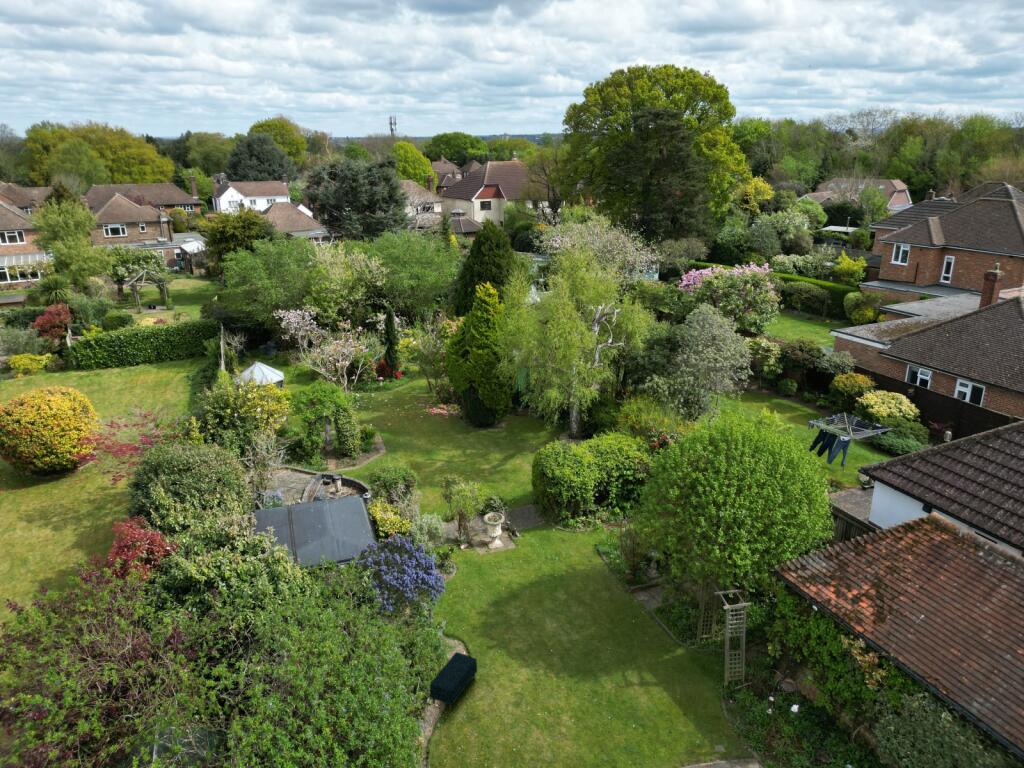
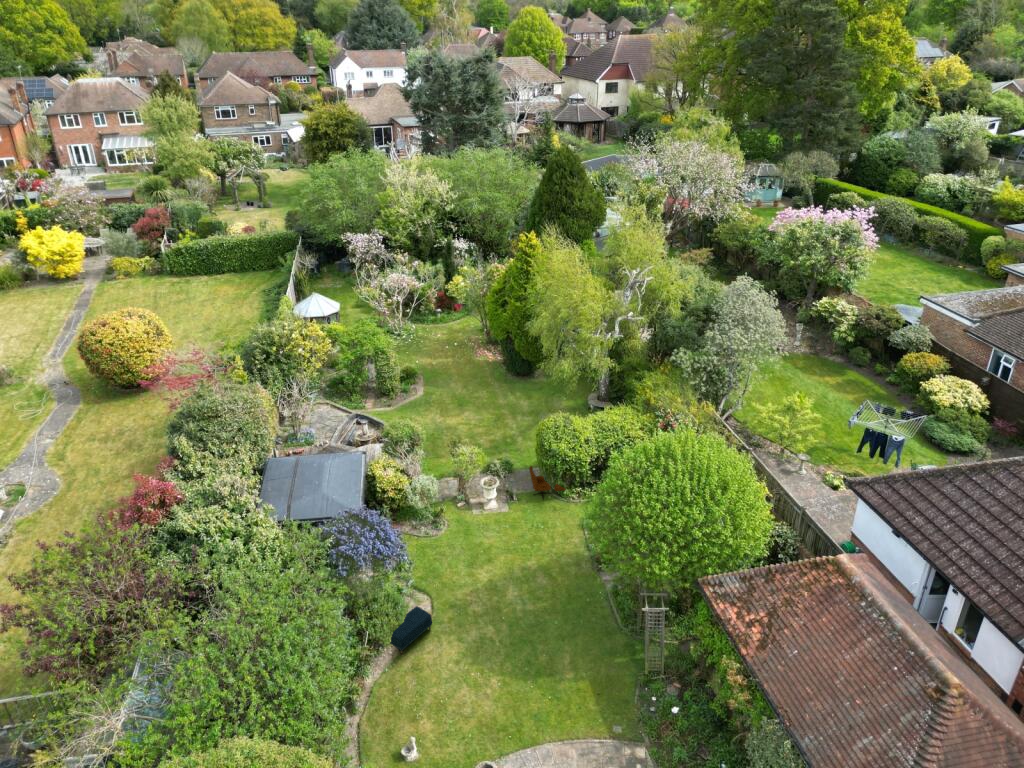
lounge chair: none [532,499,571,534] -> present [529,466,566,496]

